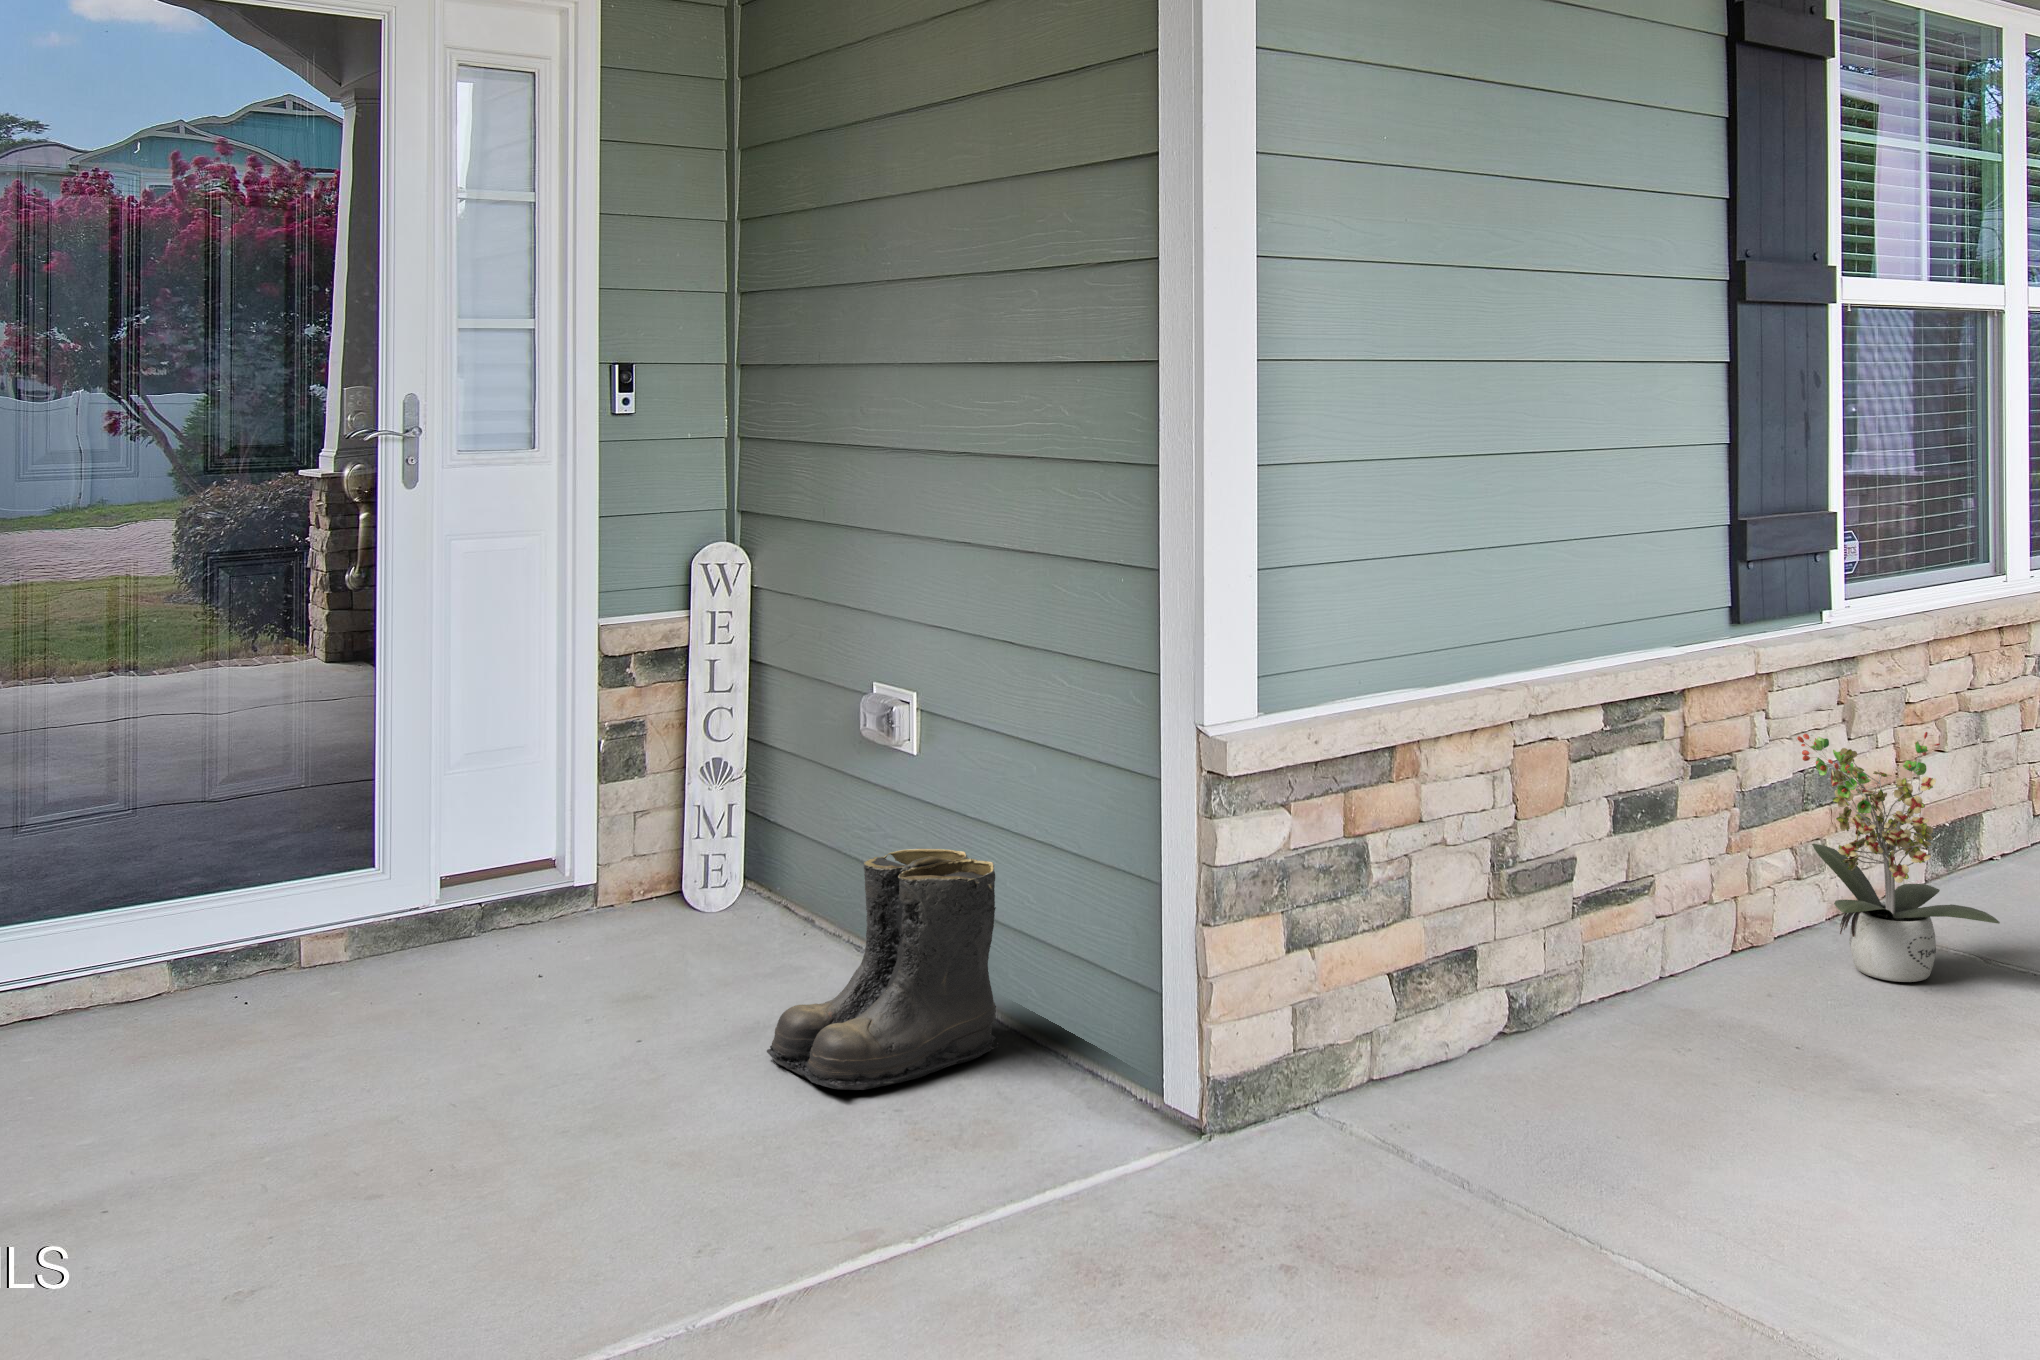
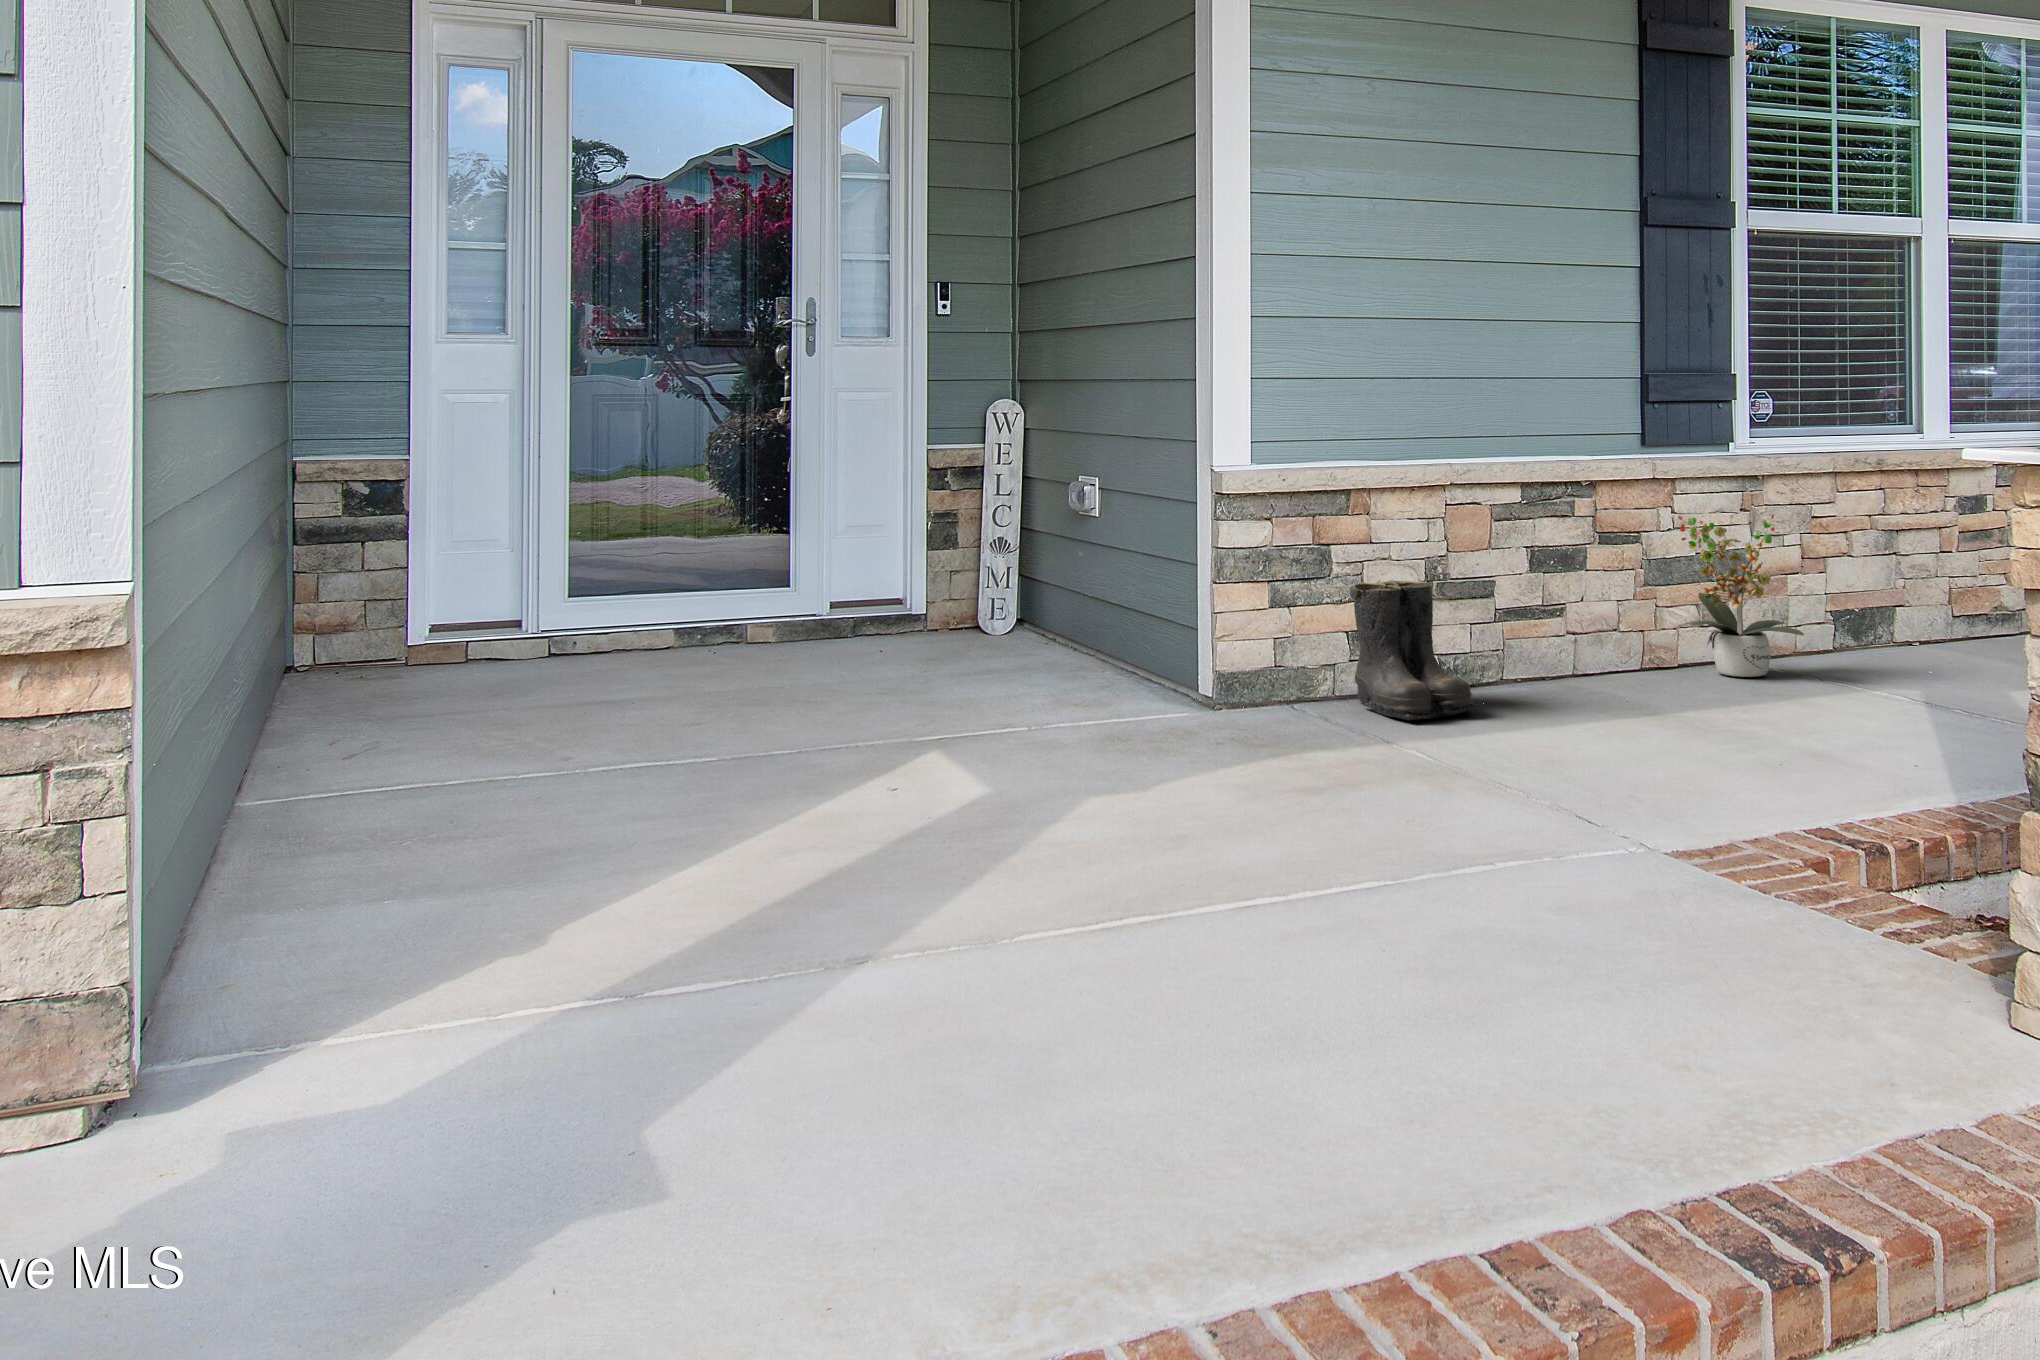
boots: present [767,849,998,1090] -> present [1350,580,1481,720]

